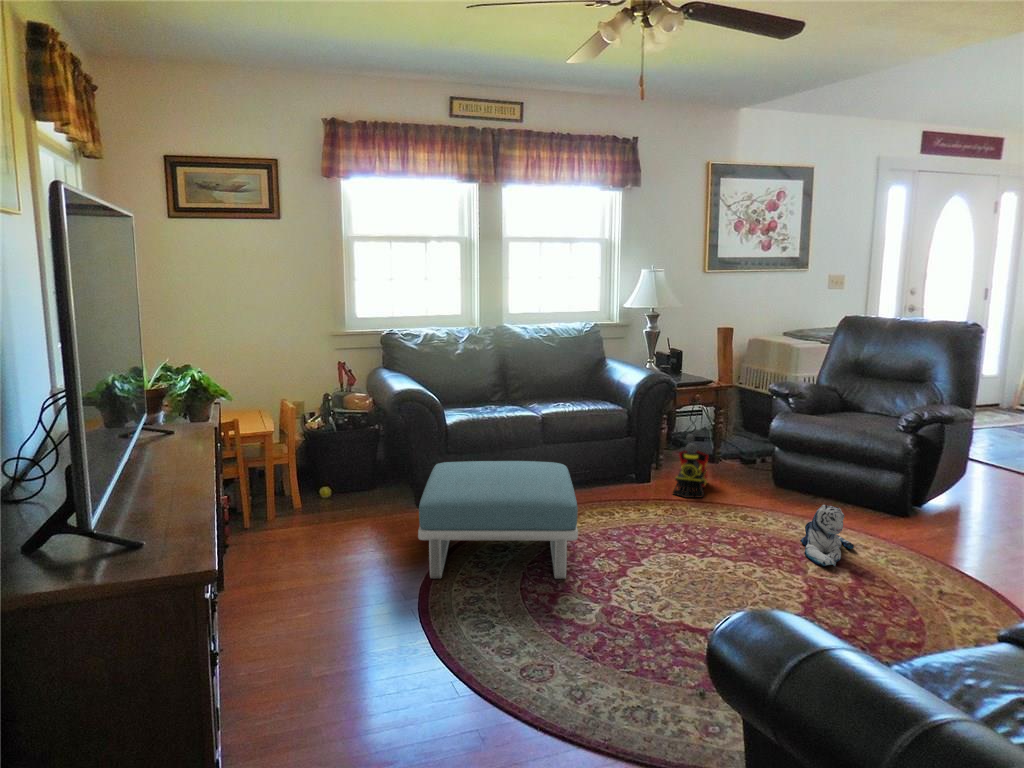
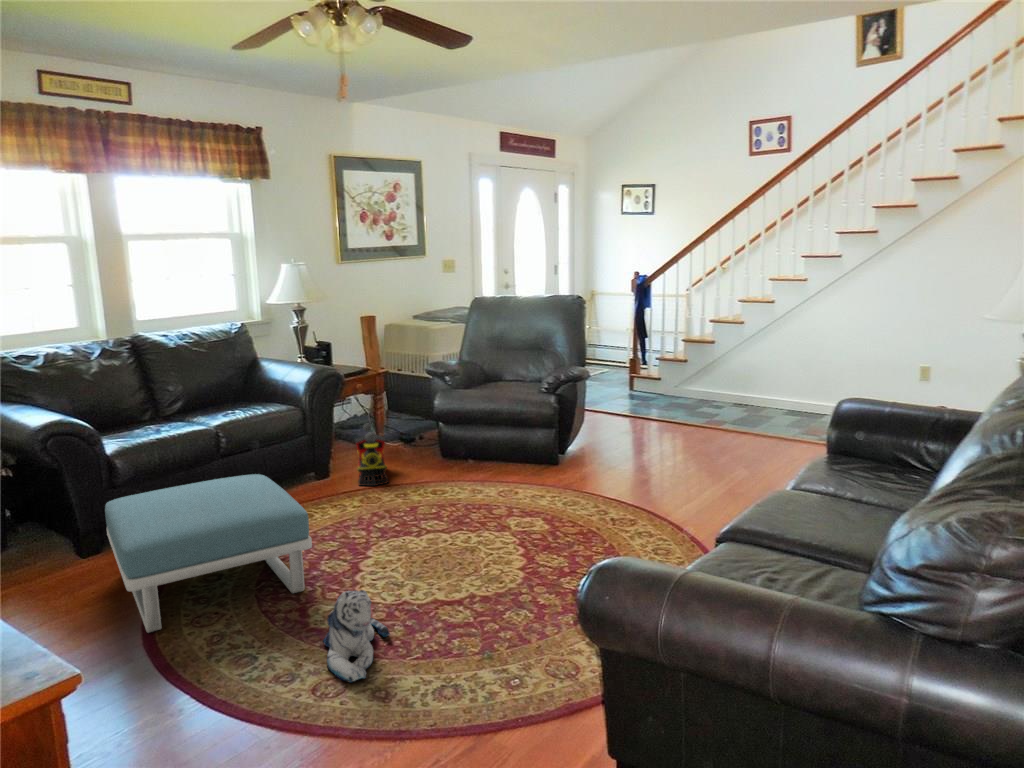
plush toy: present [800,505,854,566] -> present [323,590,390,683]

